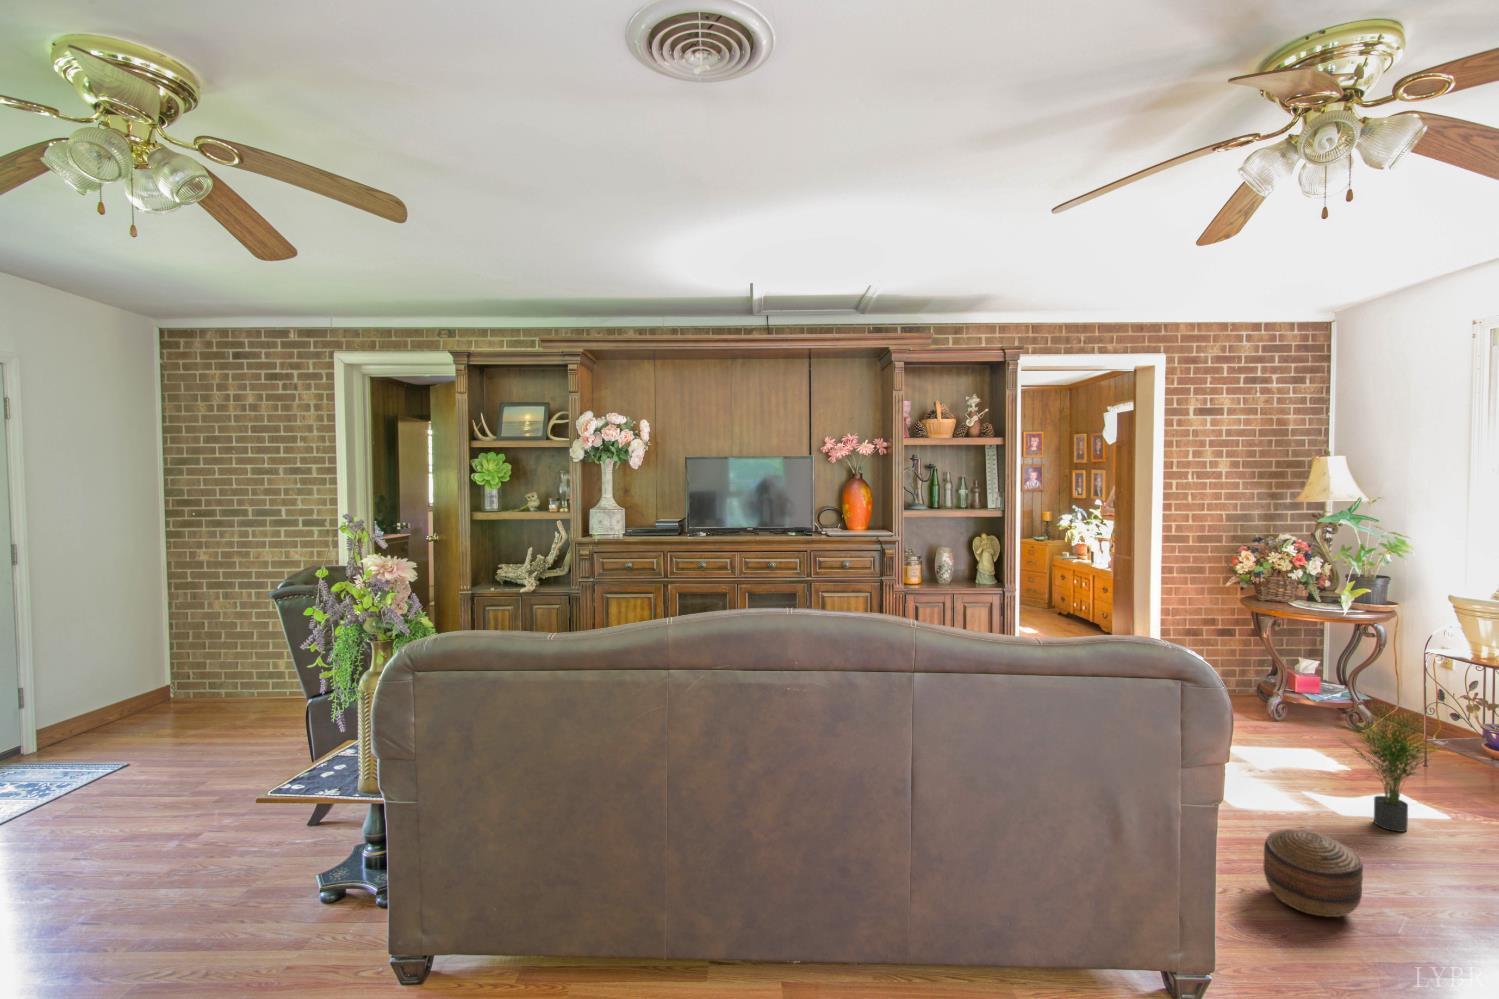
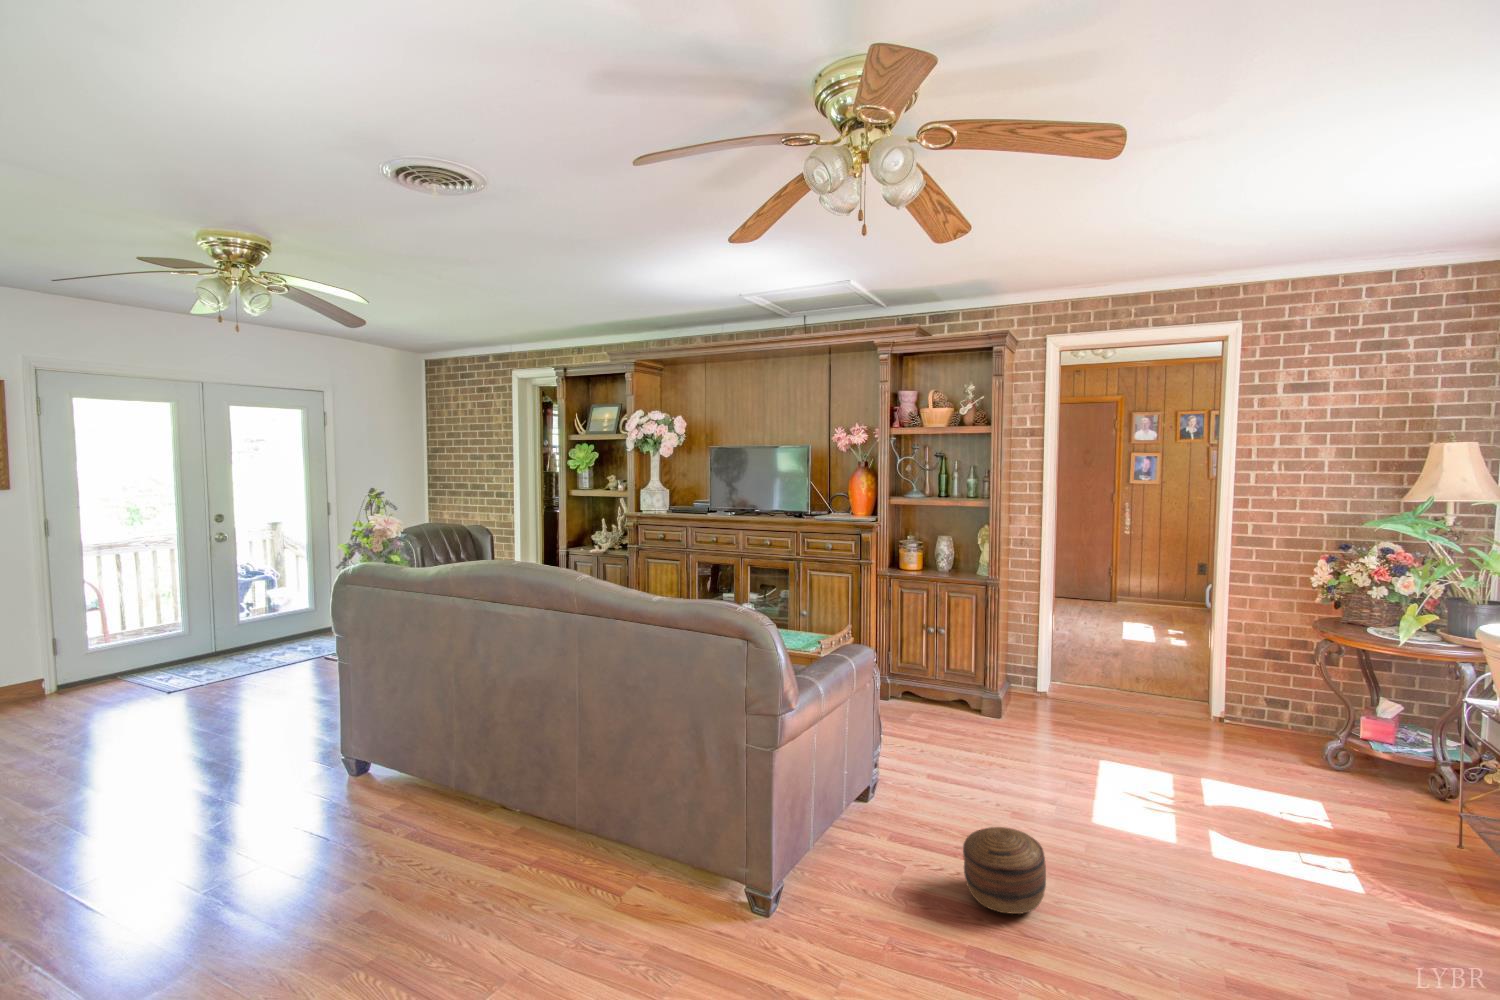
potted plant: present [1338,710,1440,832] -> none [1188,730,1312,887]

